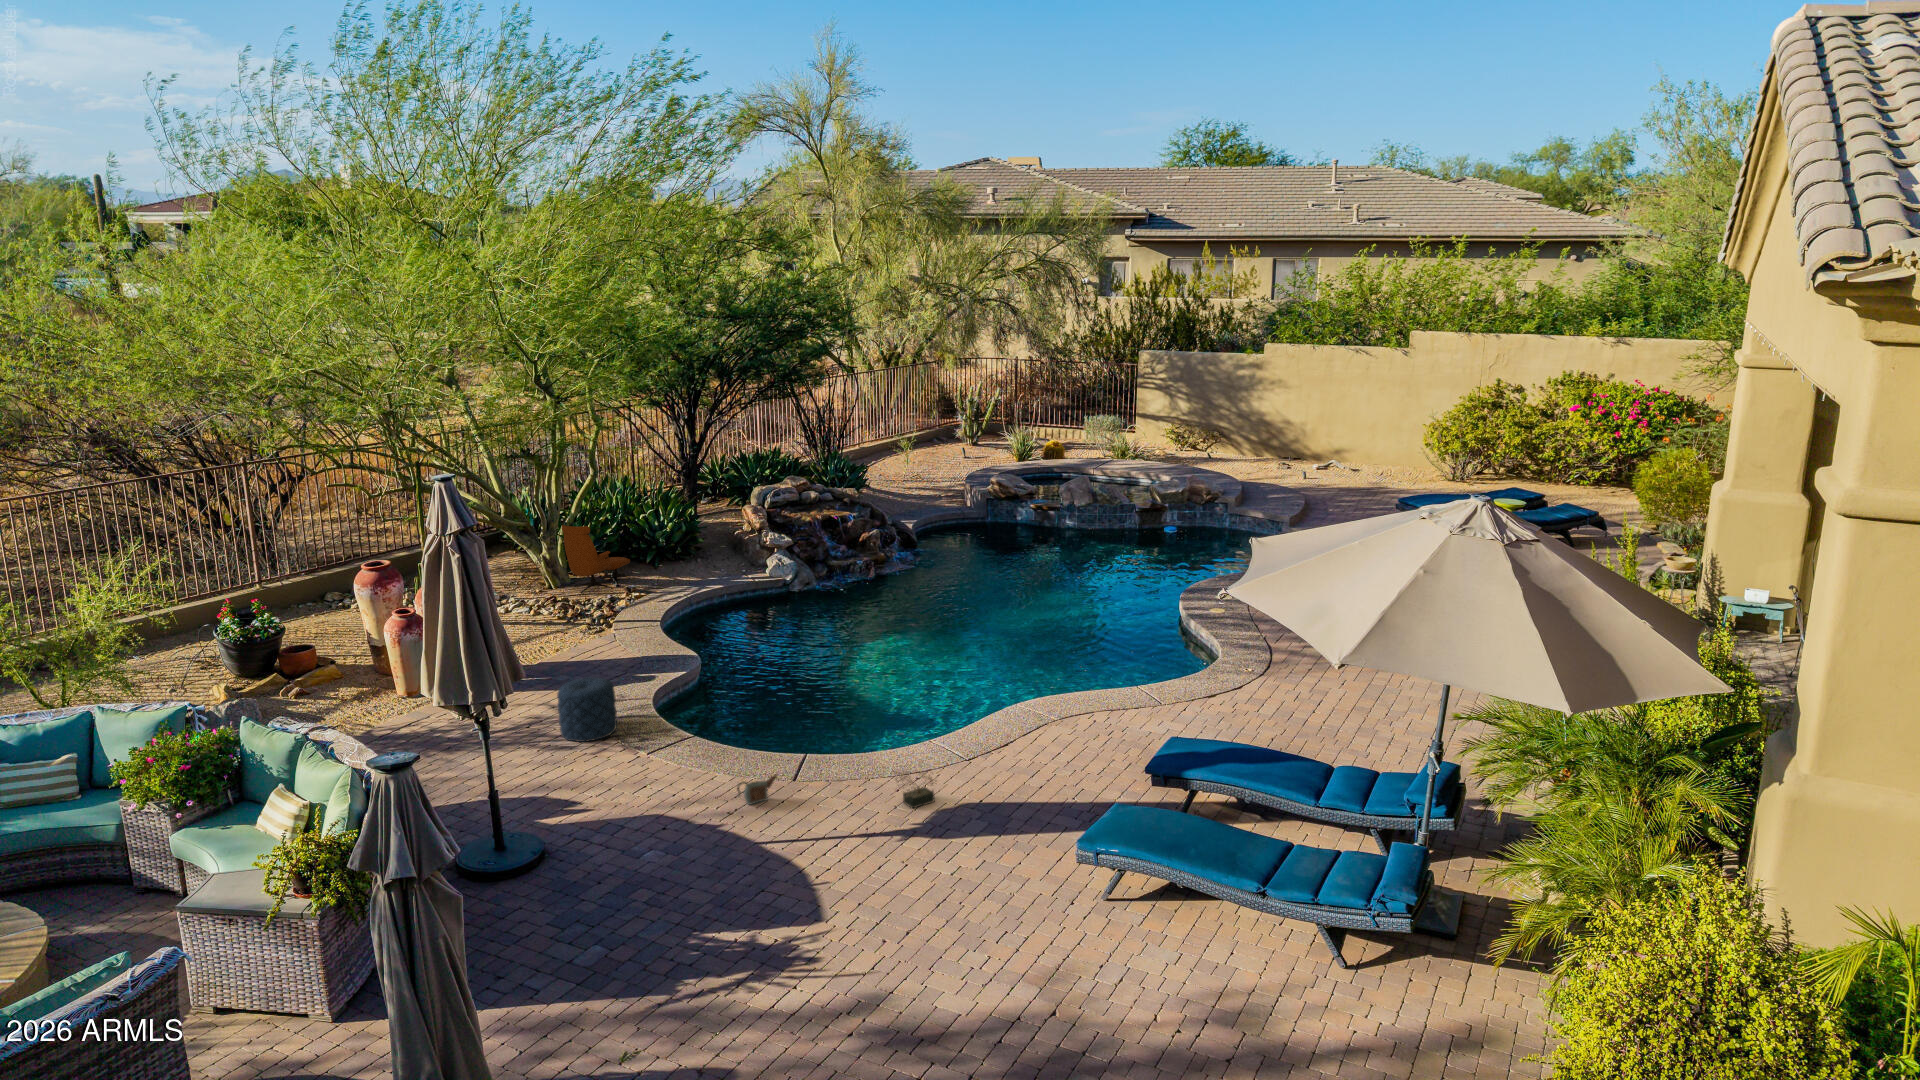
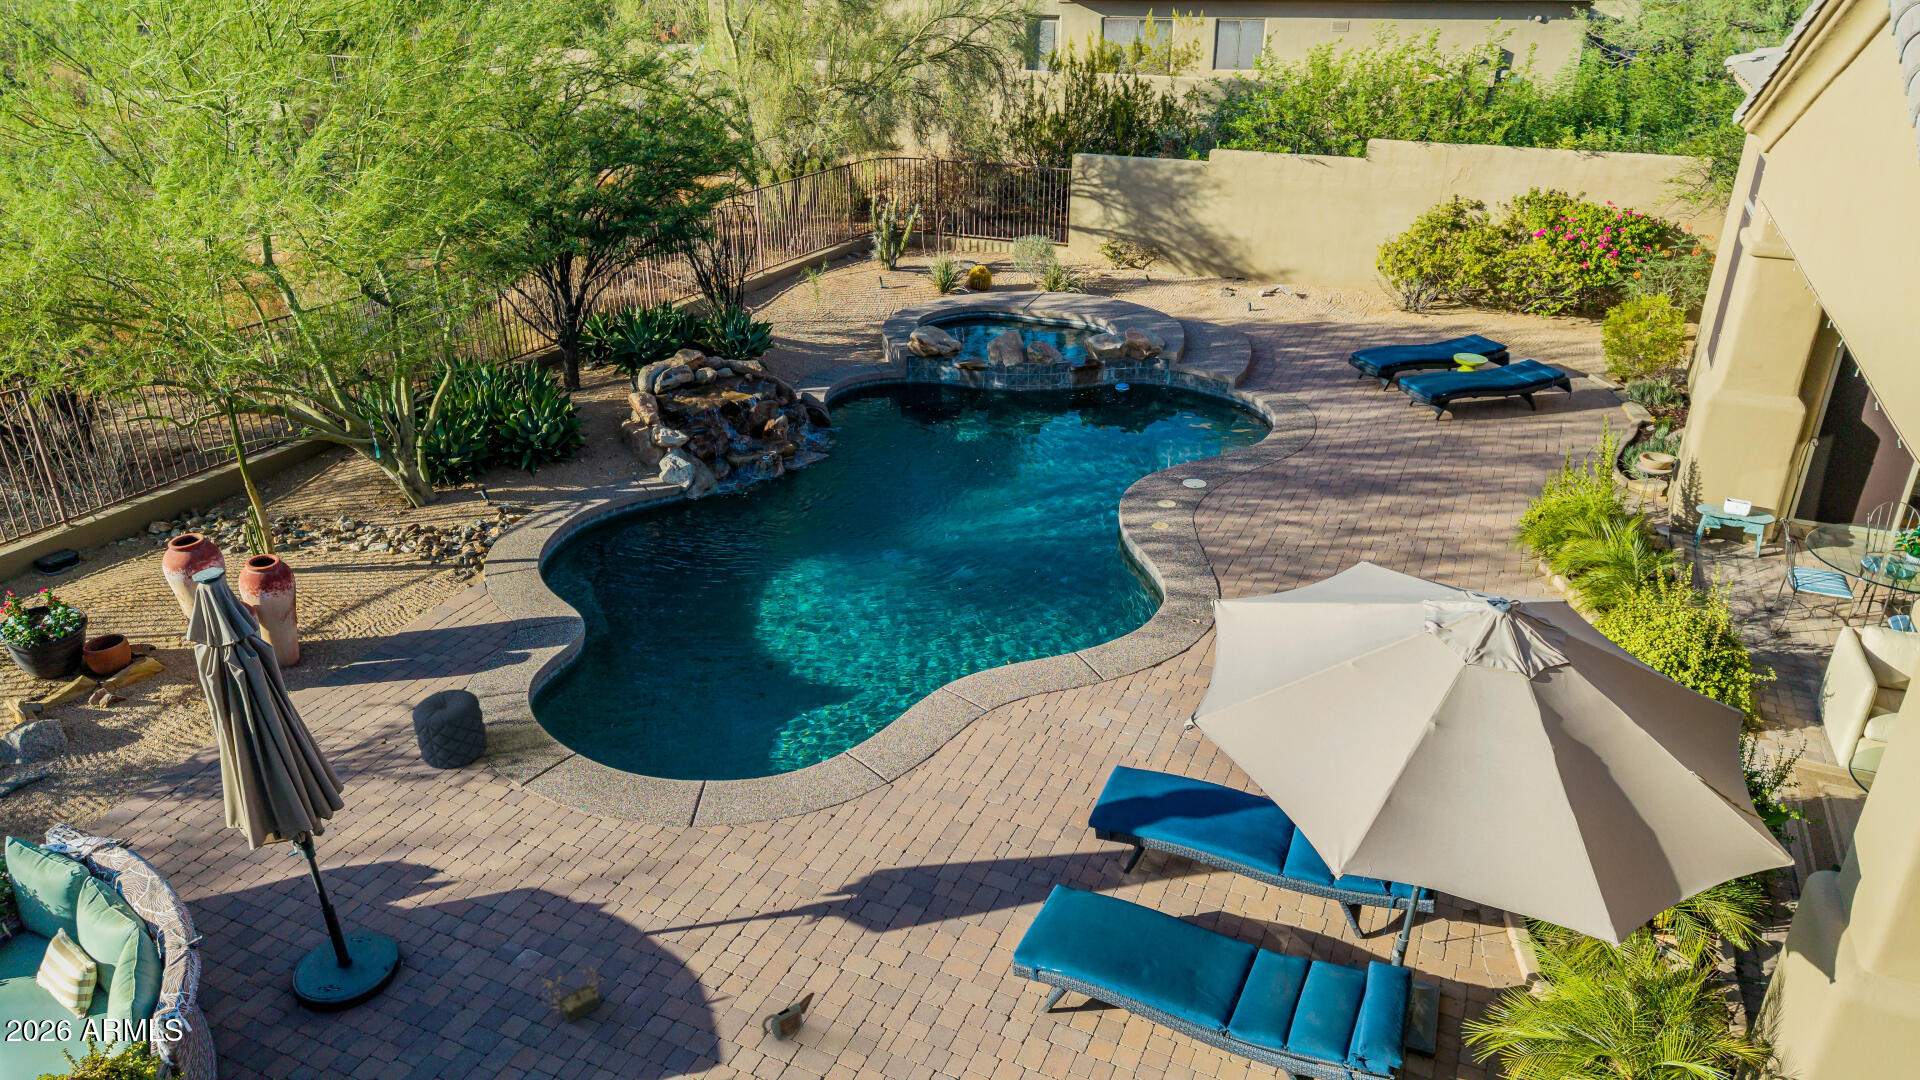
lounge chair: present [561,525,630,593] -> none [415,442,504,516]
decorative plant: present [896,772,935,808] -> present [542,969,604,1022]
watering can: present [737,775,777,805] -> present [762,992,815,1040]

